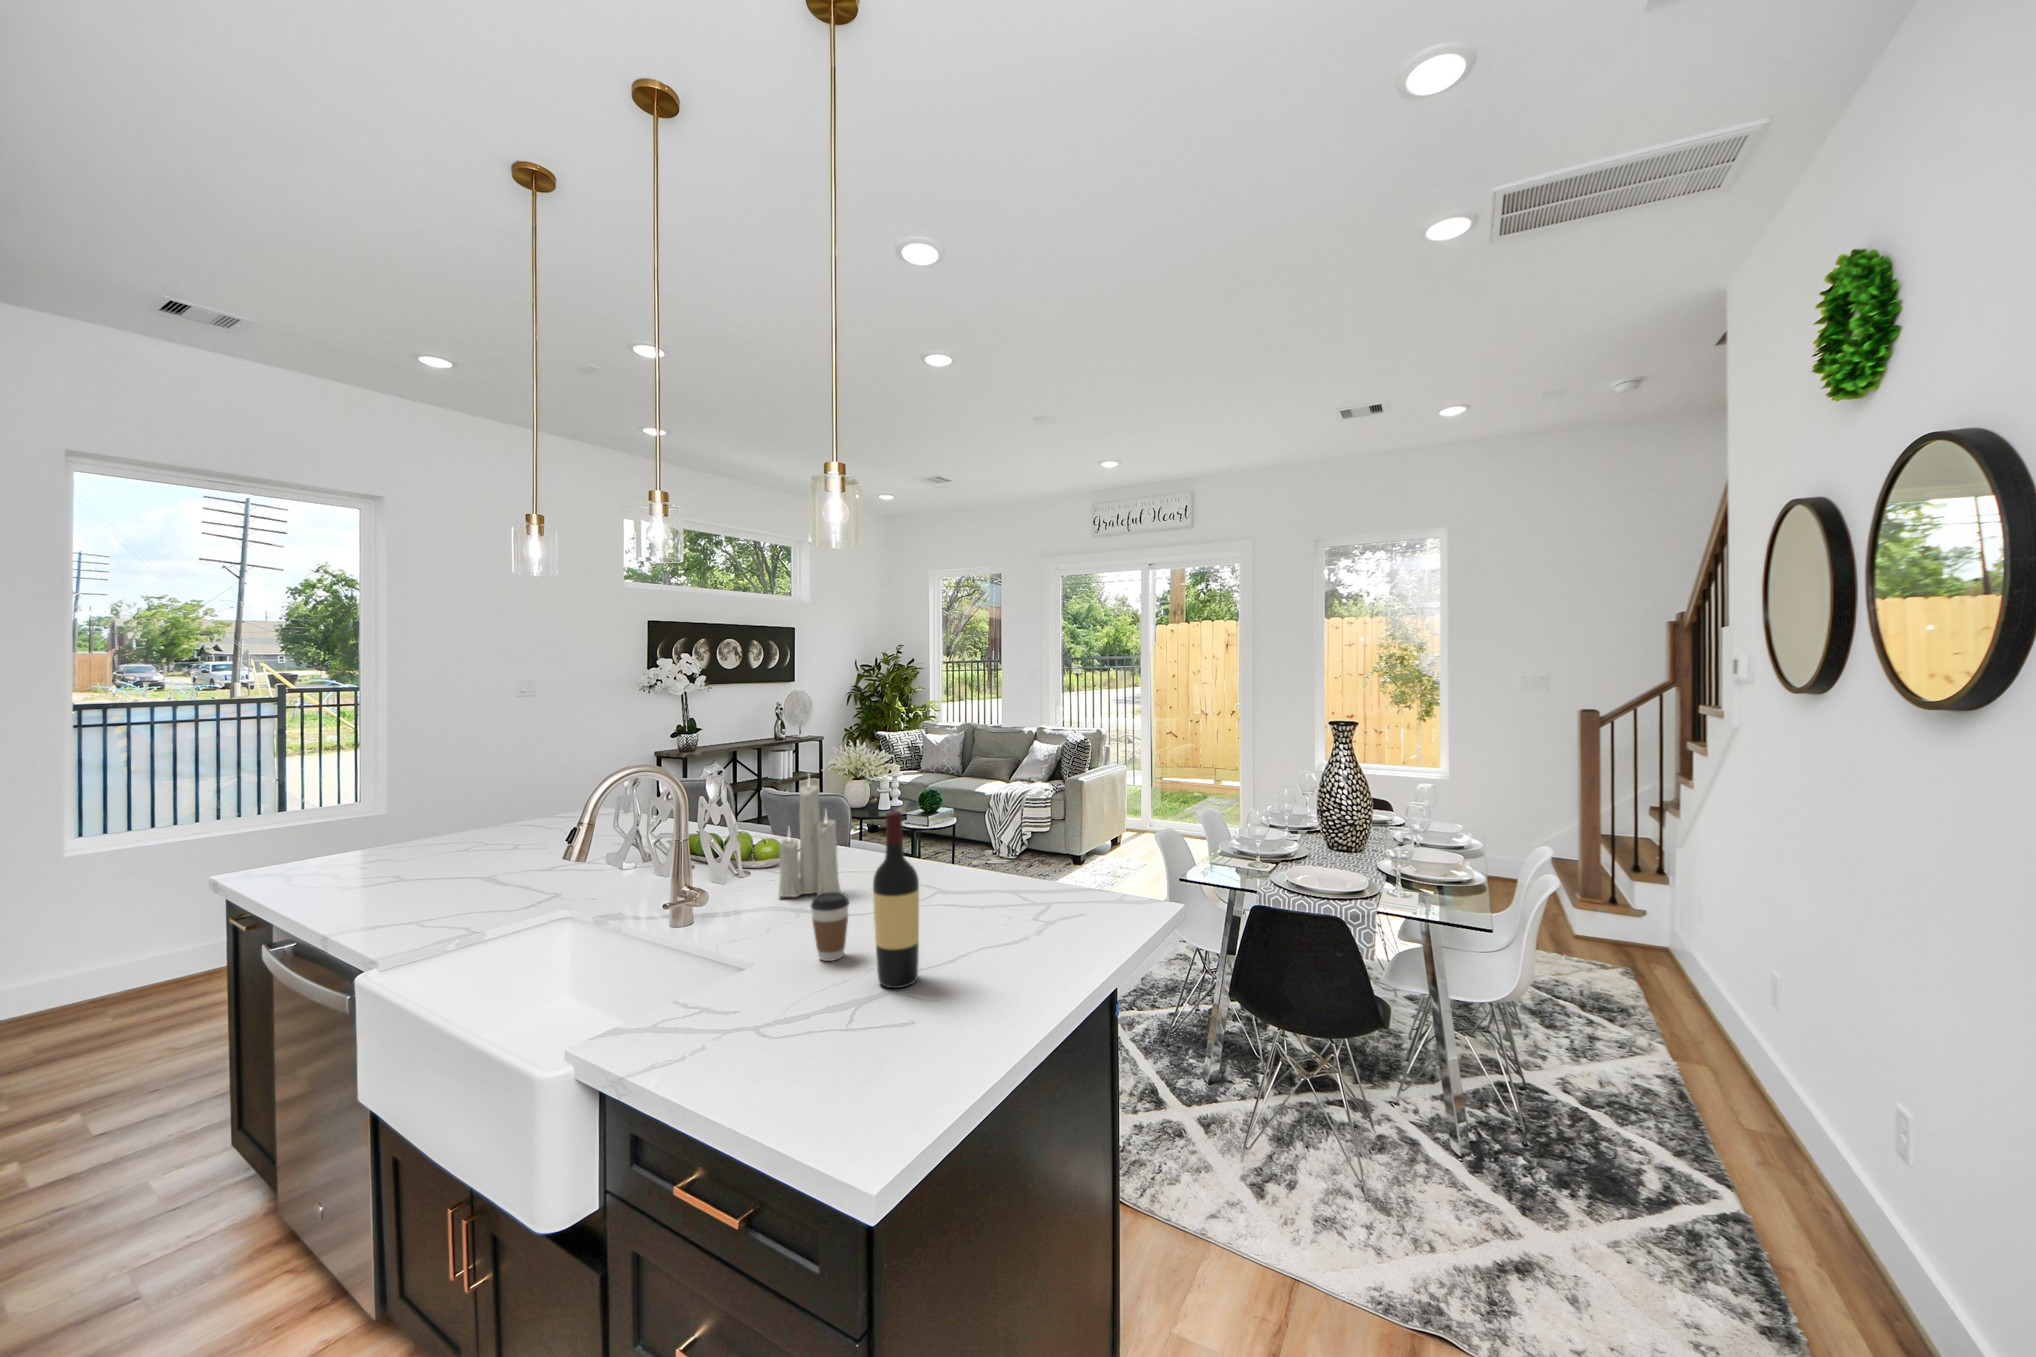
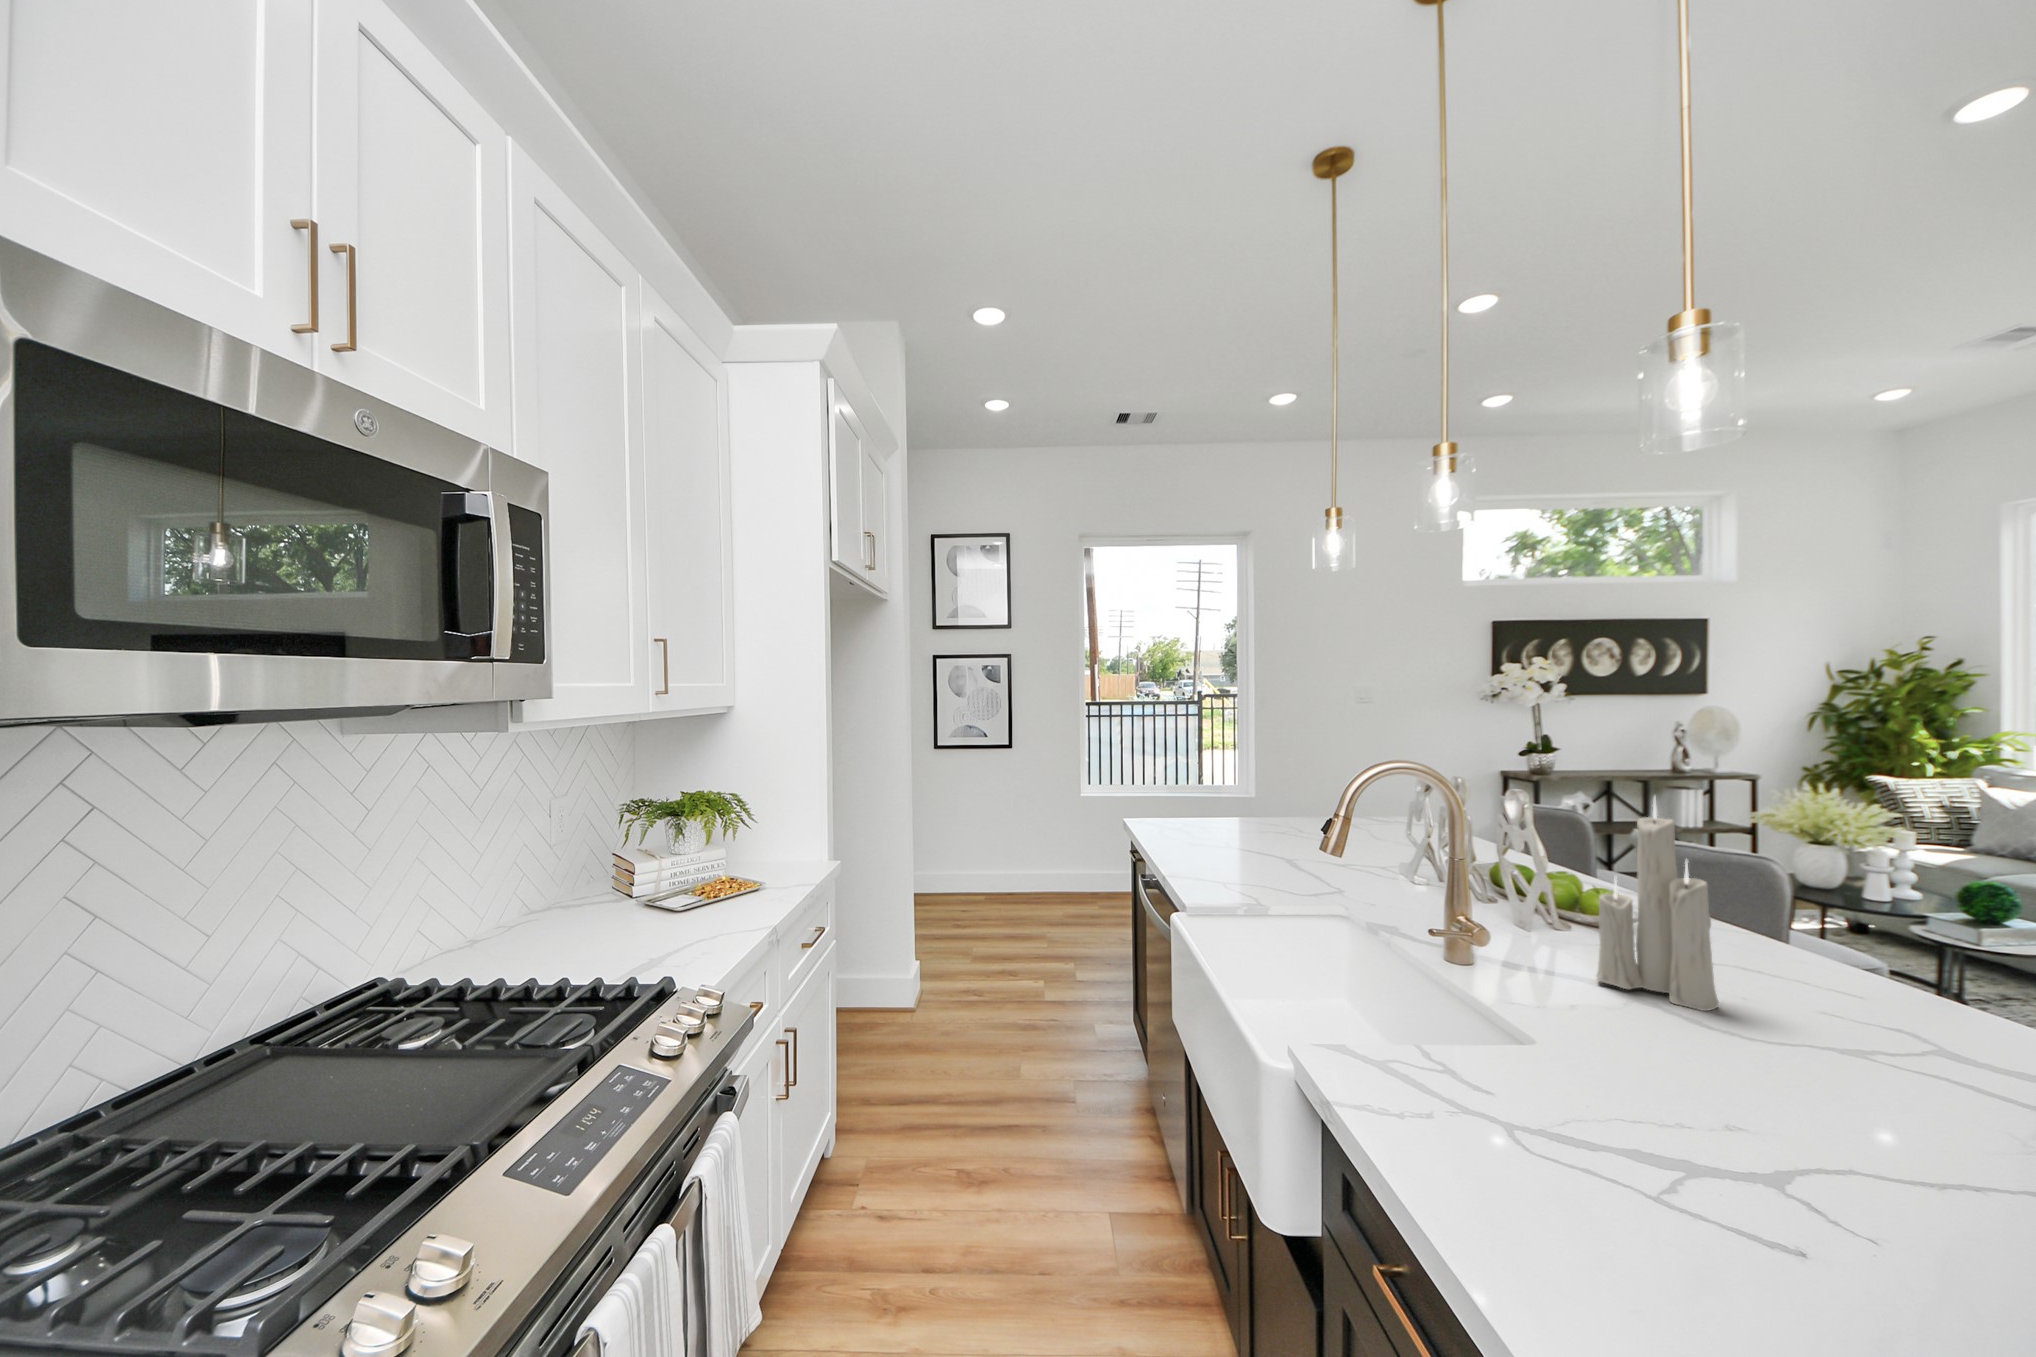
wine bottle: present [873,811,919,988] -> none [1741,873,1871,1256]
coffee cup: present [811,892,849,961] -> none [1616,995,1702,1124]

